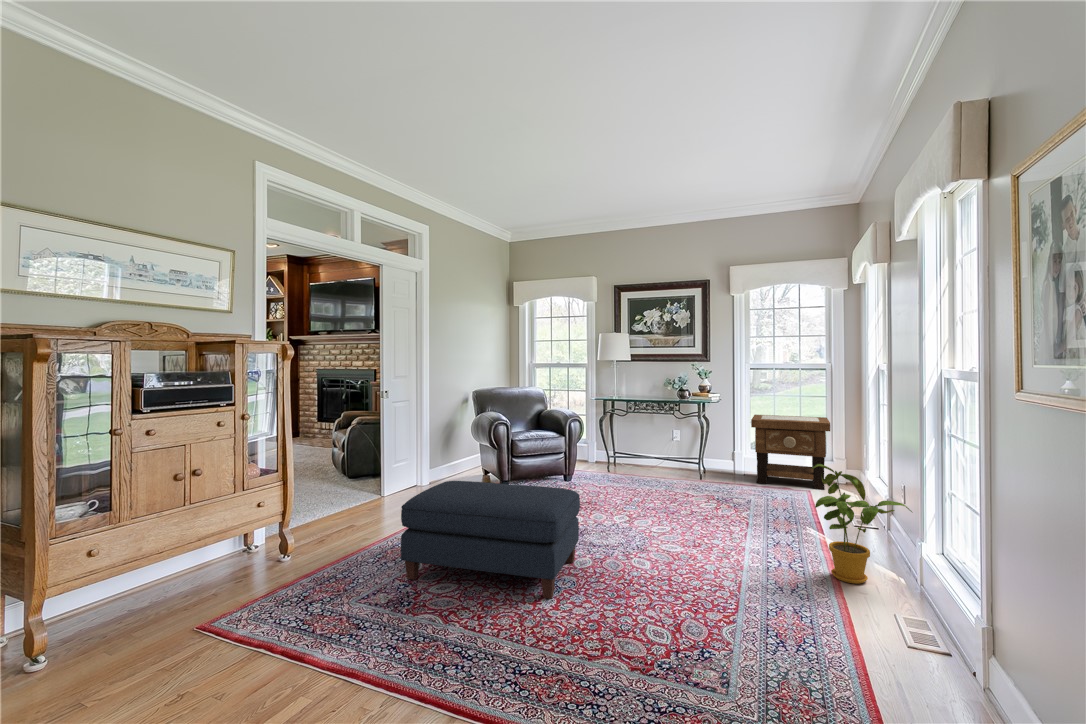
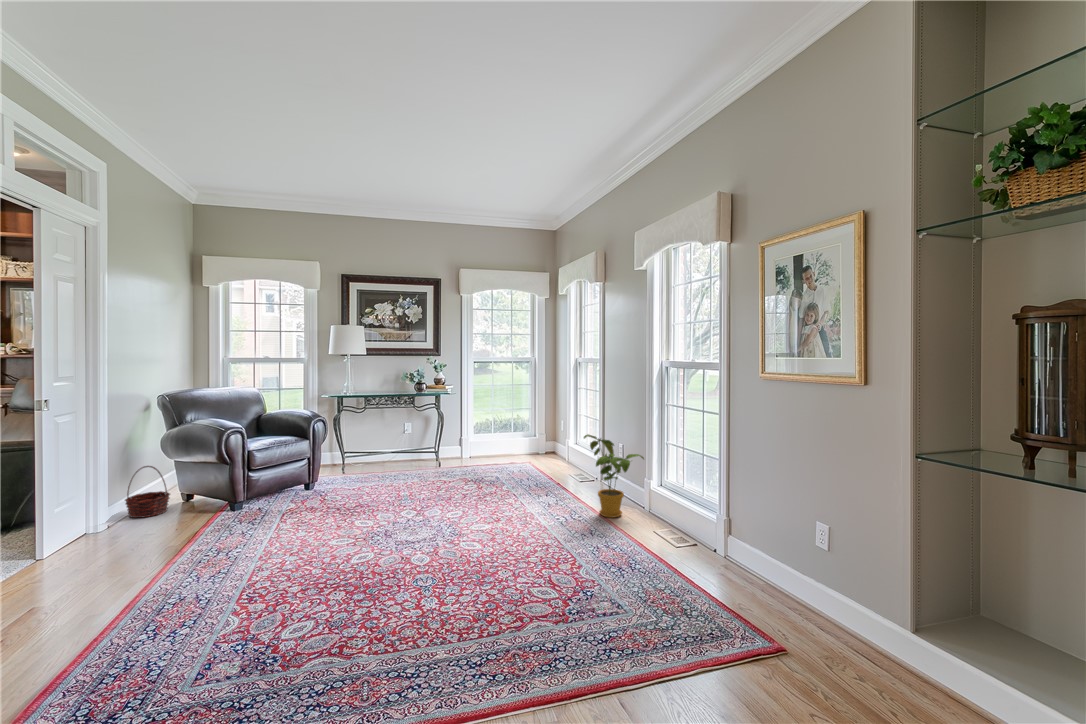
side table: present [751,415,830,490] -> none [478,401,543,462]
basket: none [444,443,471,481] -> present [125,466,170,518]
ottoman: present [401,481,580,599] -> none [222,488,436,640]

